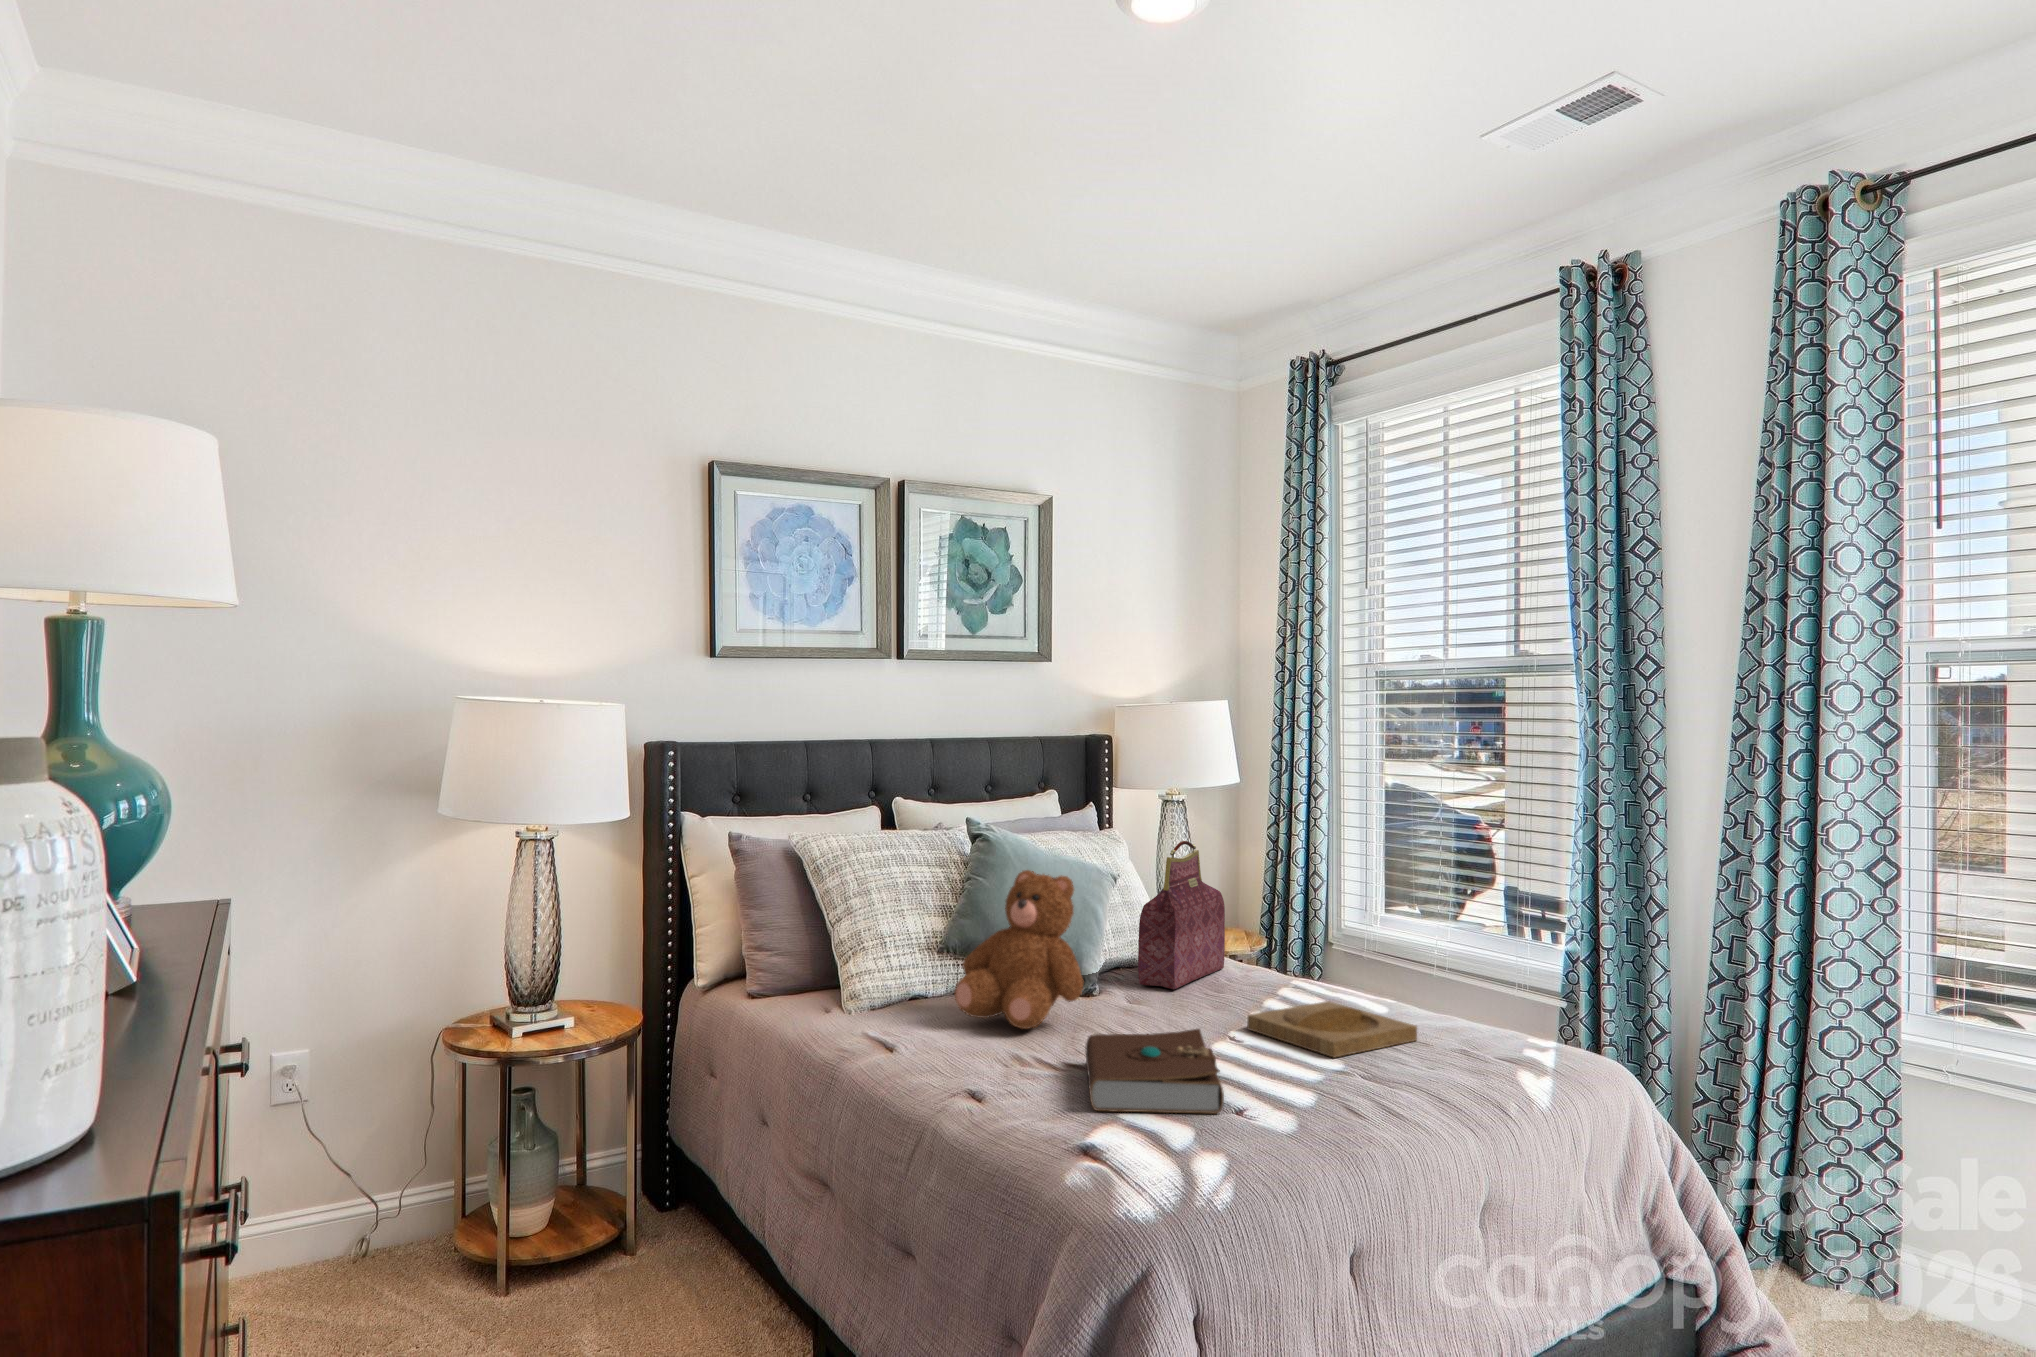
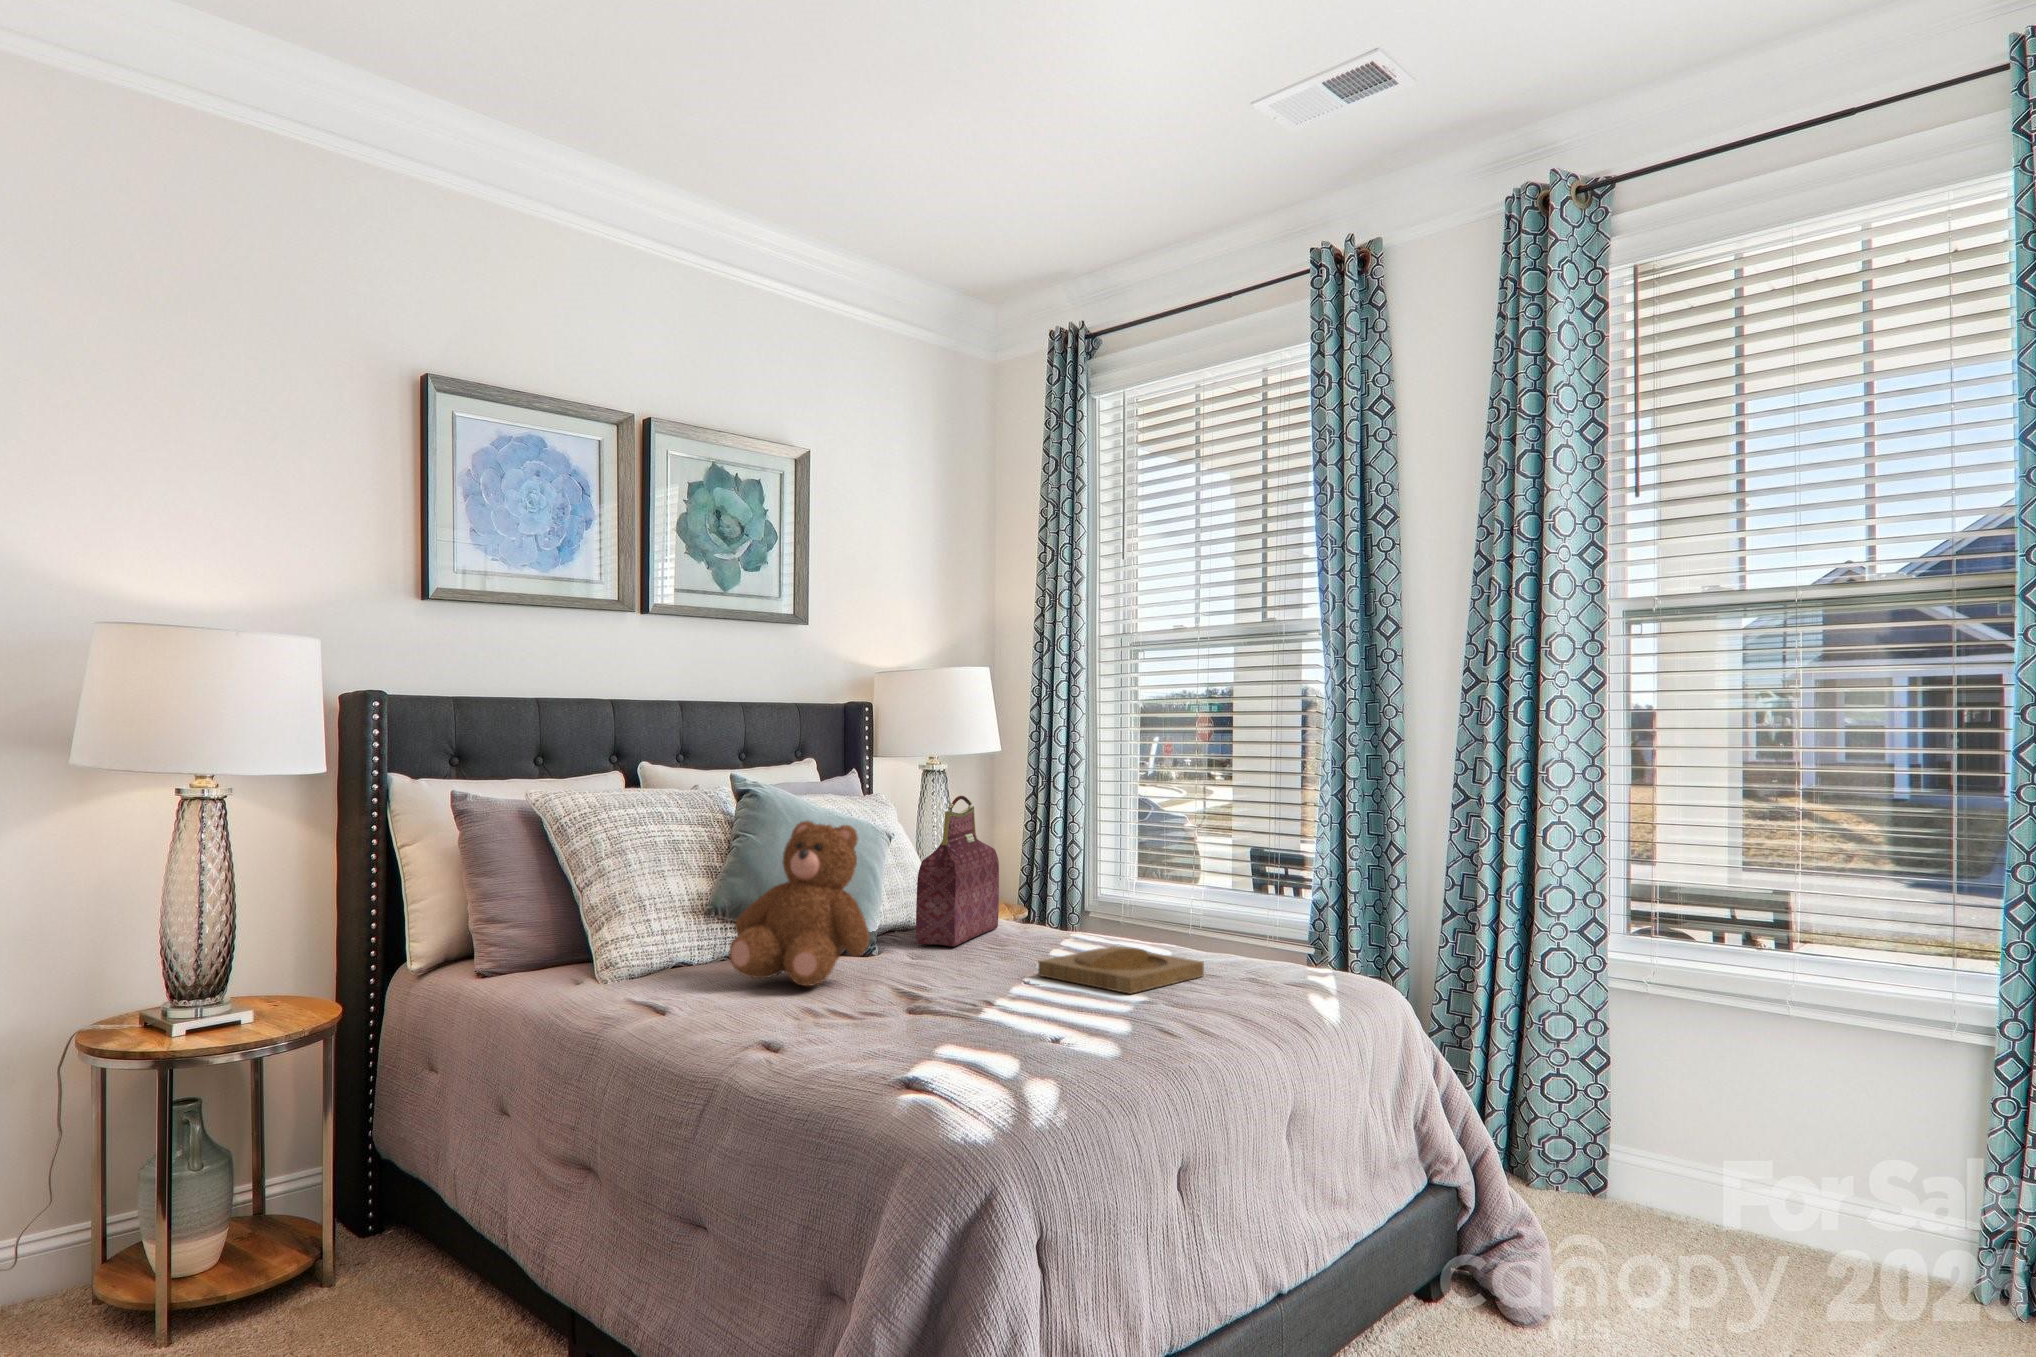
book: present [1085,1029,1224,1114] -> none [882,969,1039,1052]

